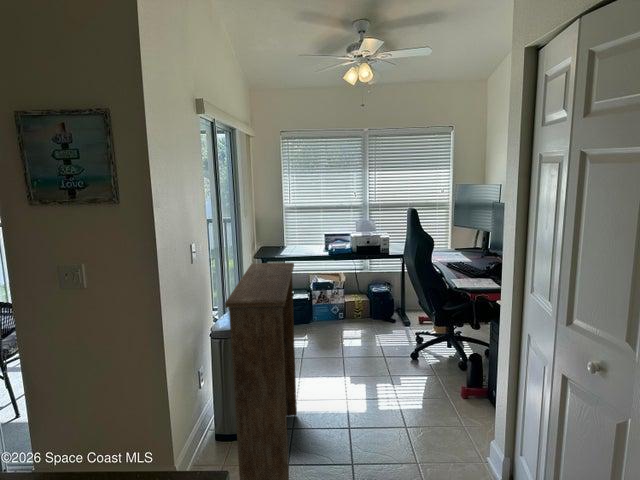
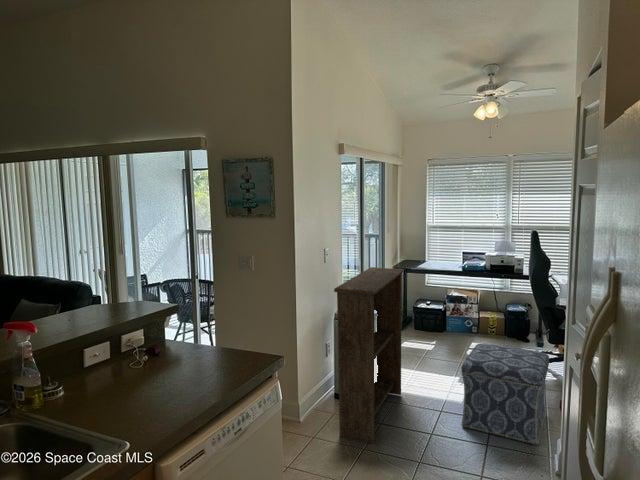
ottoman: none [378,339,470,448] -> present [461,343,549,445]

